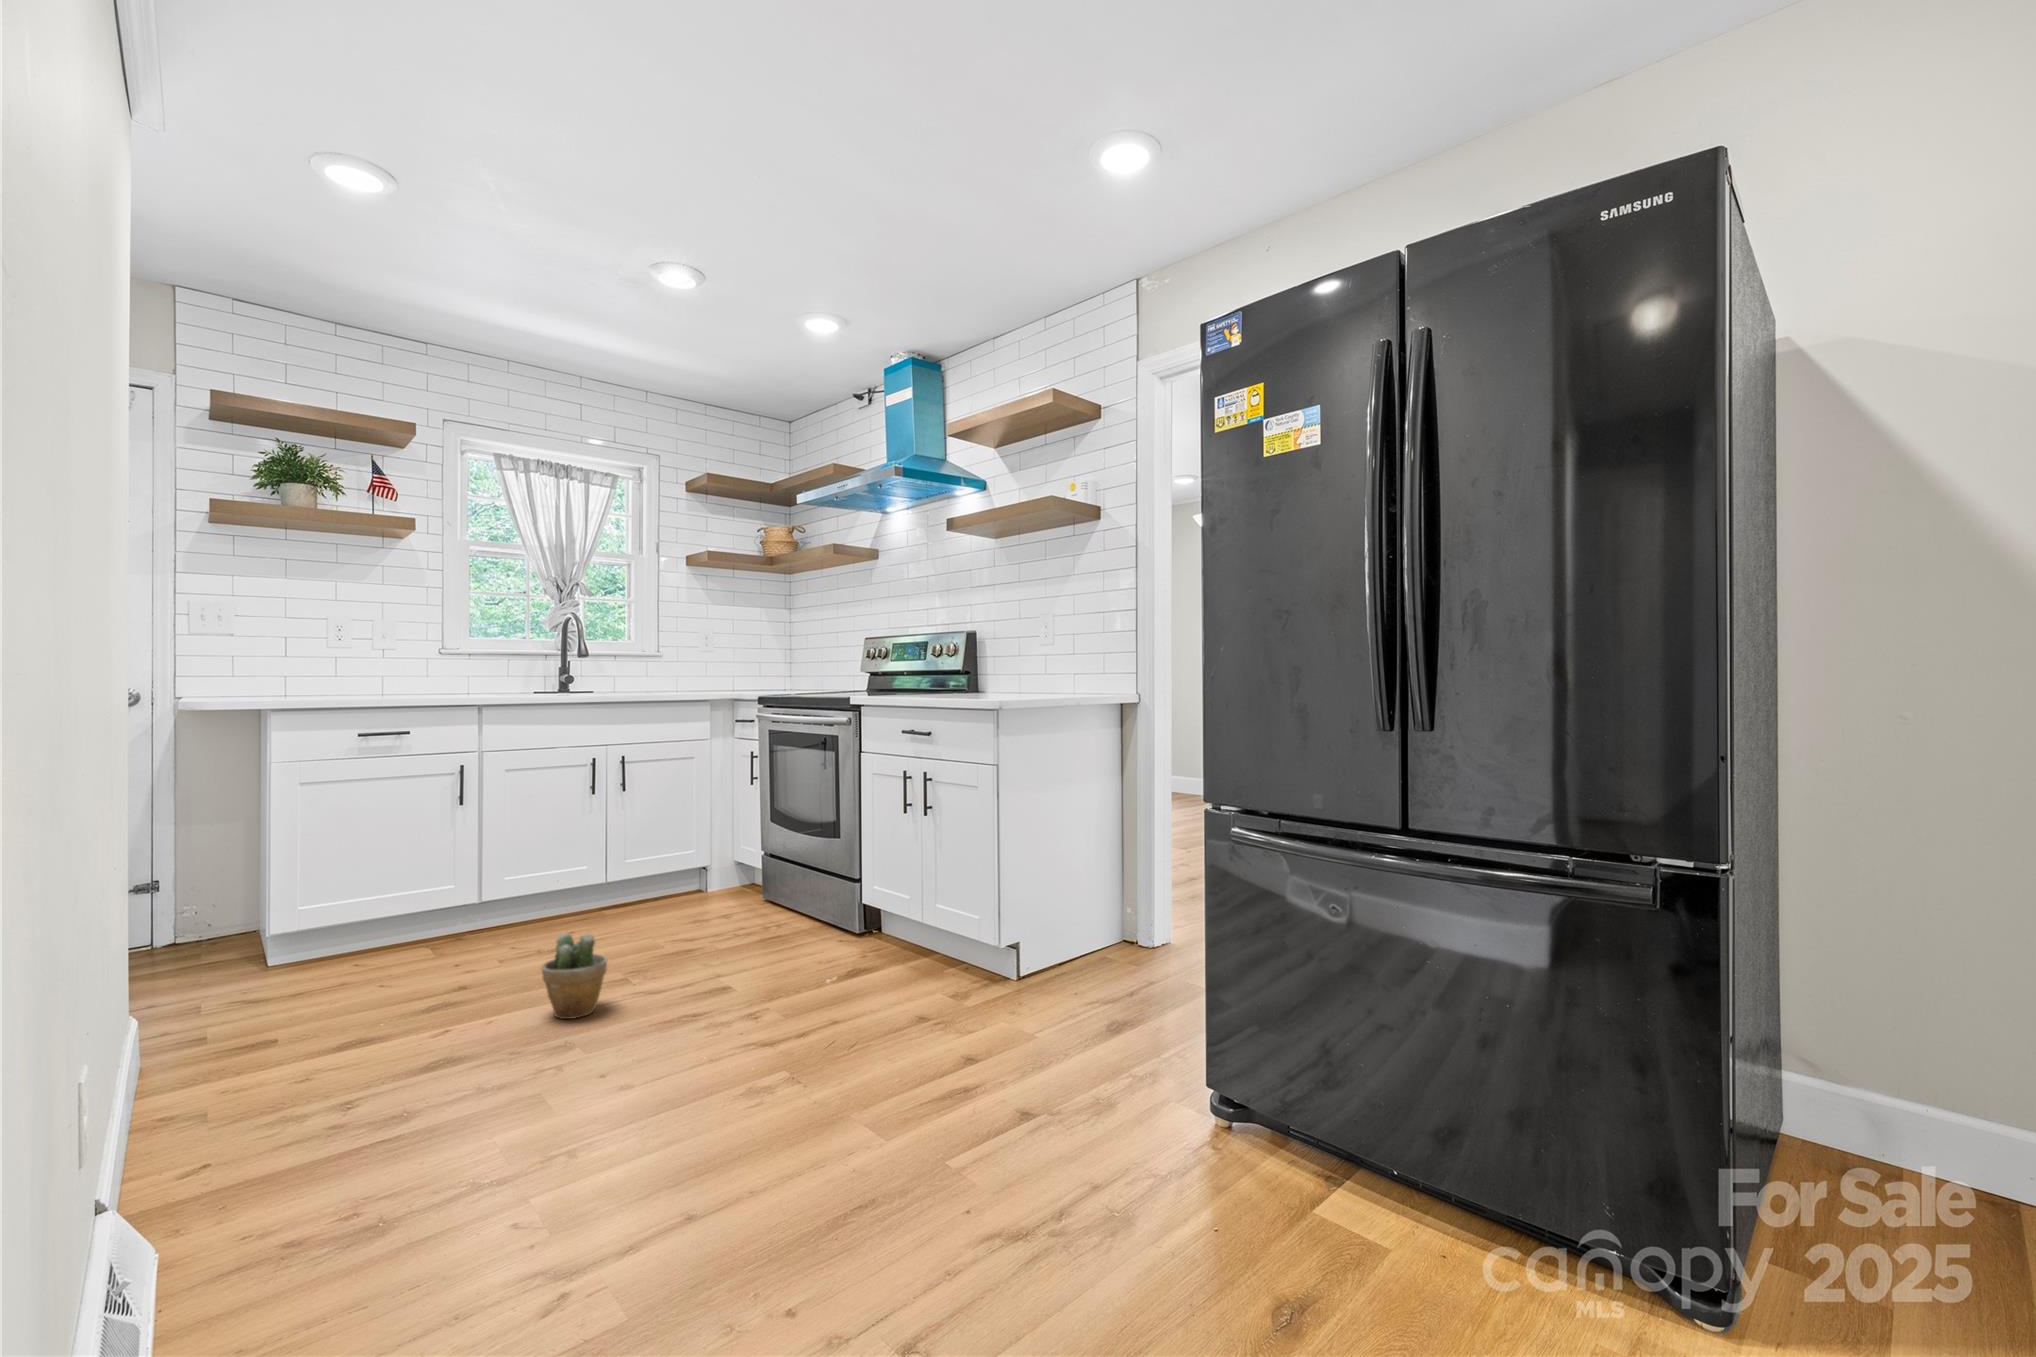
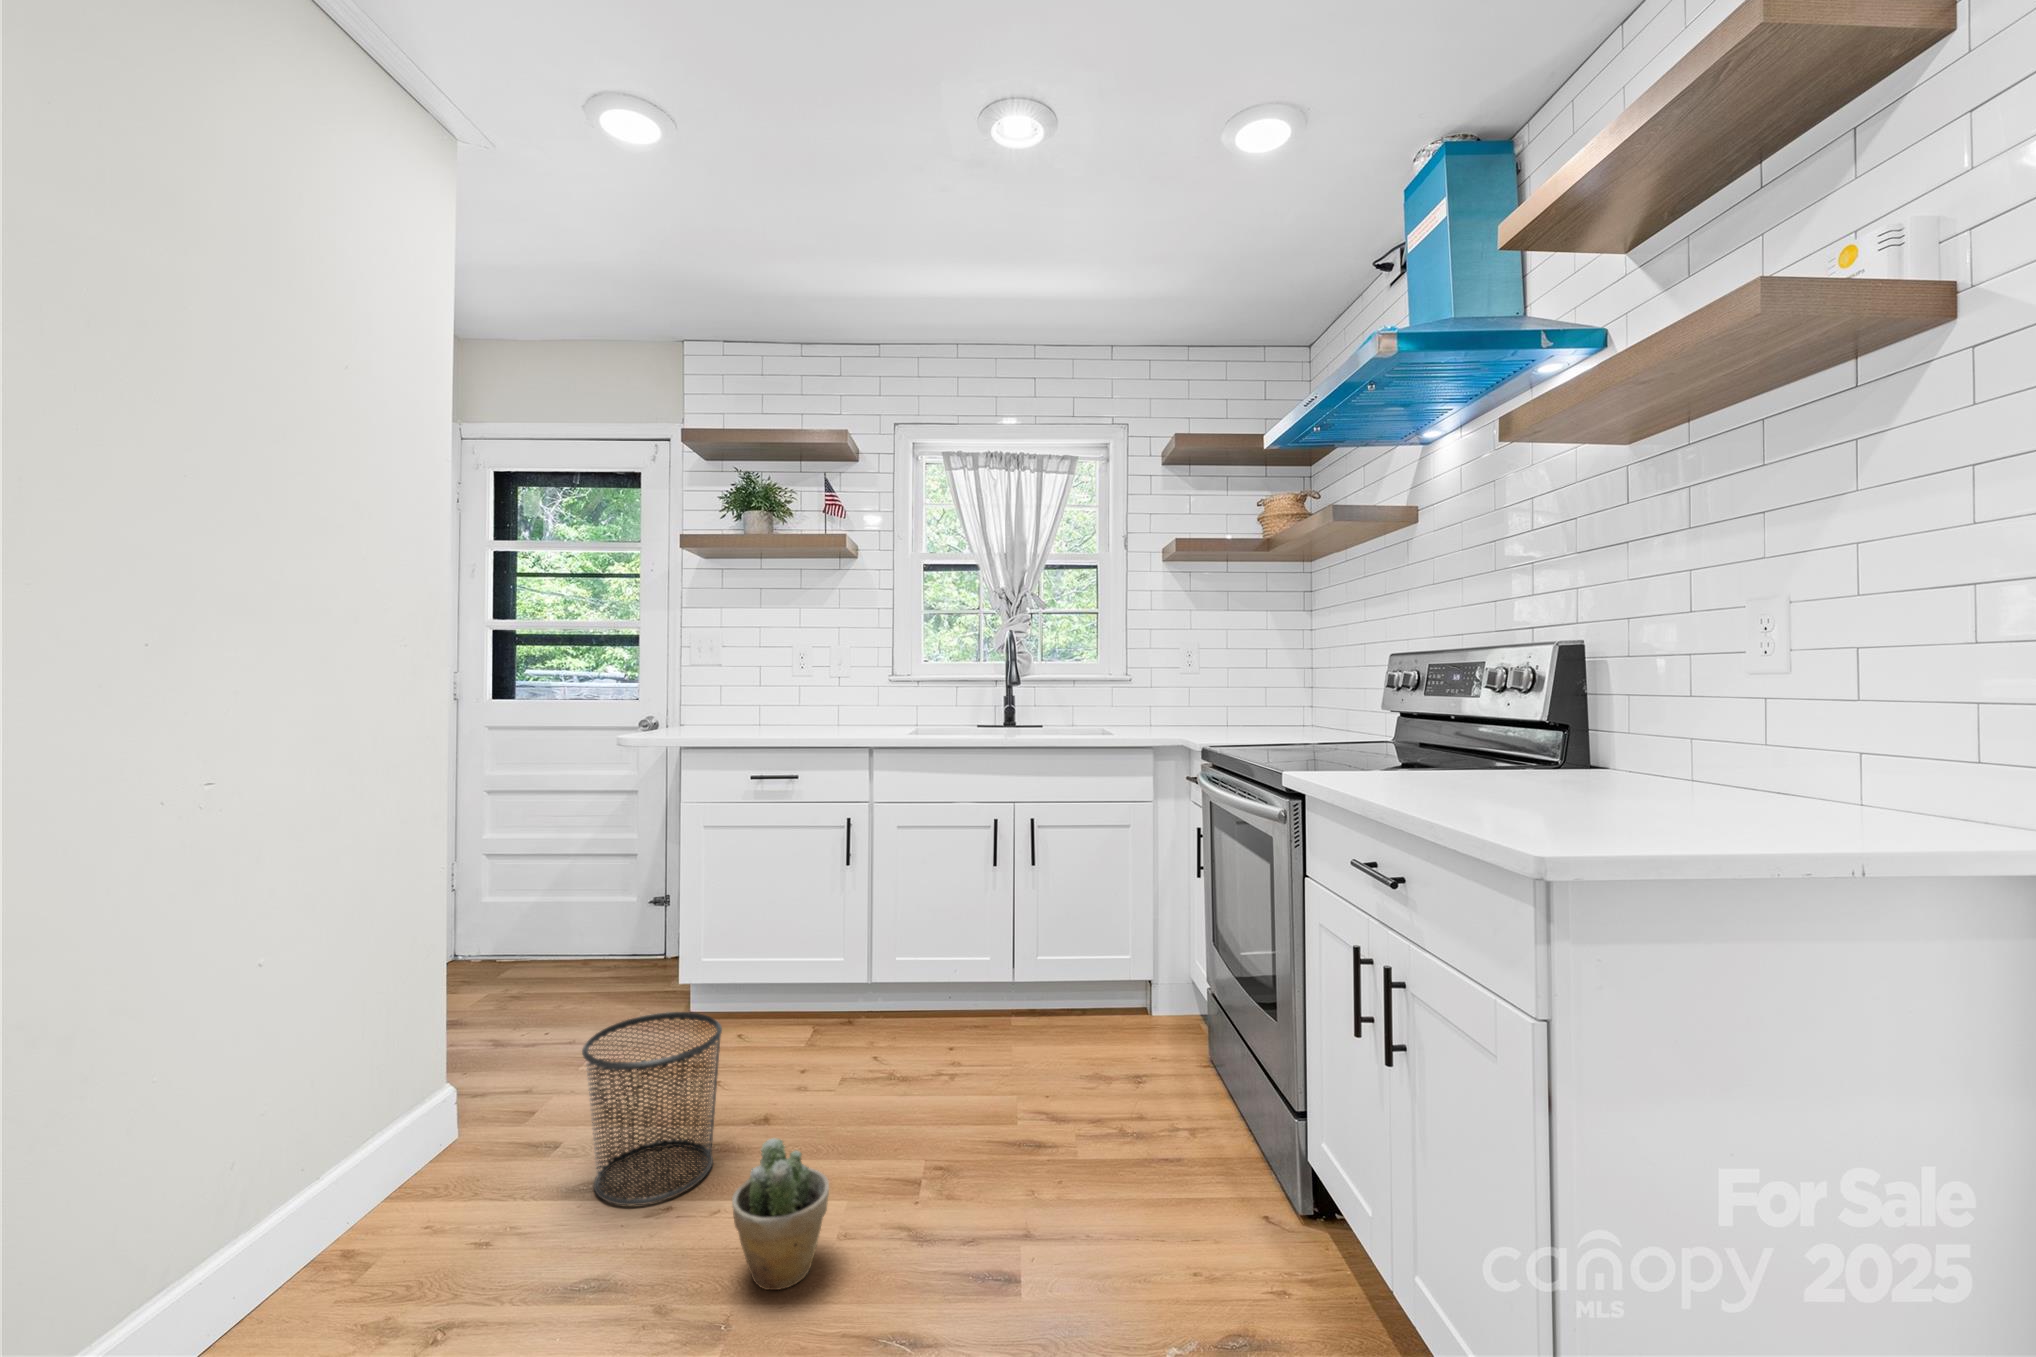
waste bin: none [346,897,464,1028] -> present [582,1012,722,1205]

